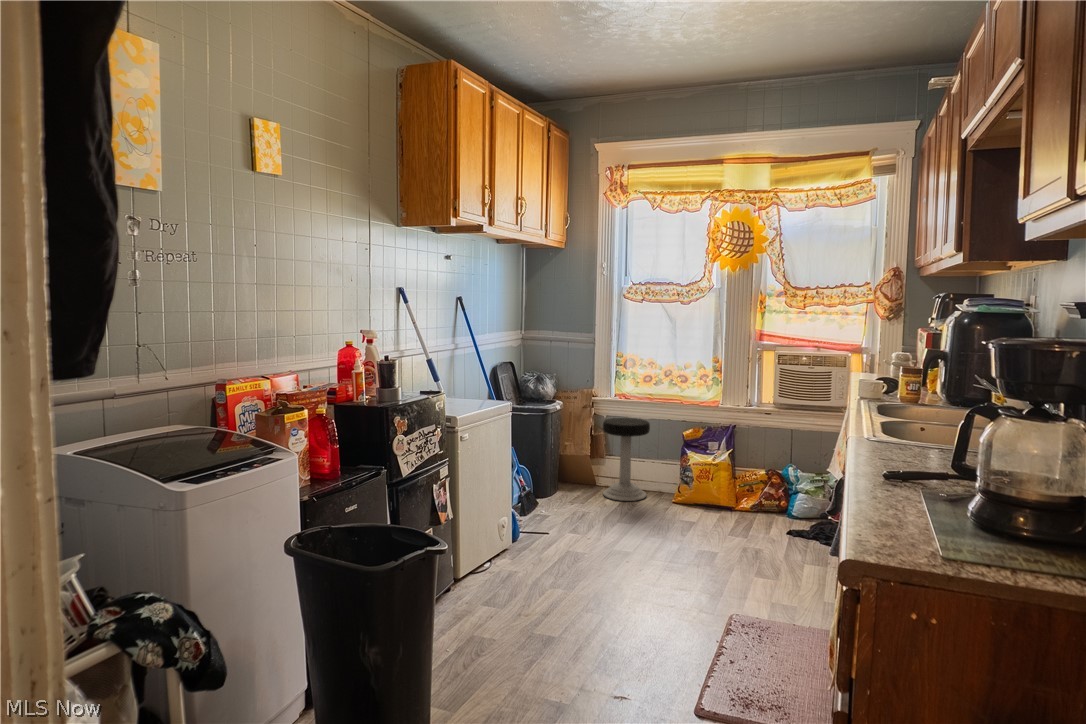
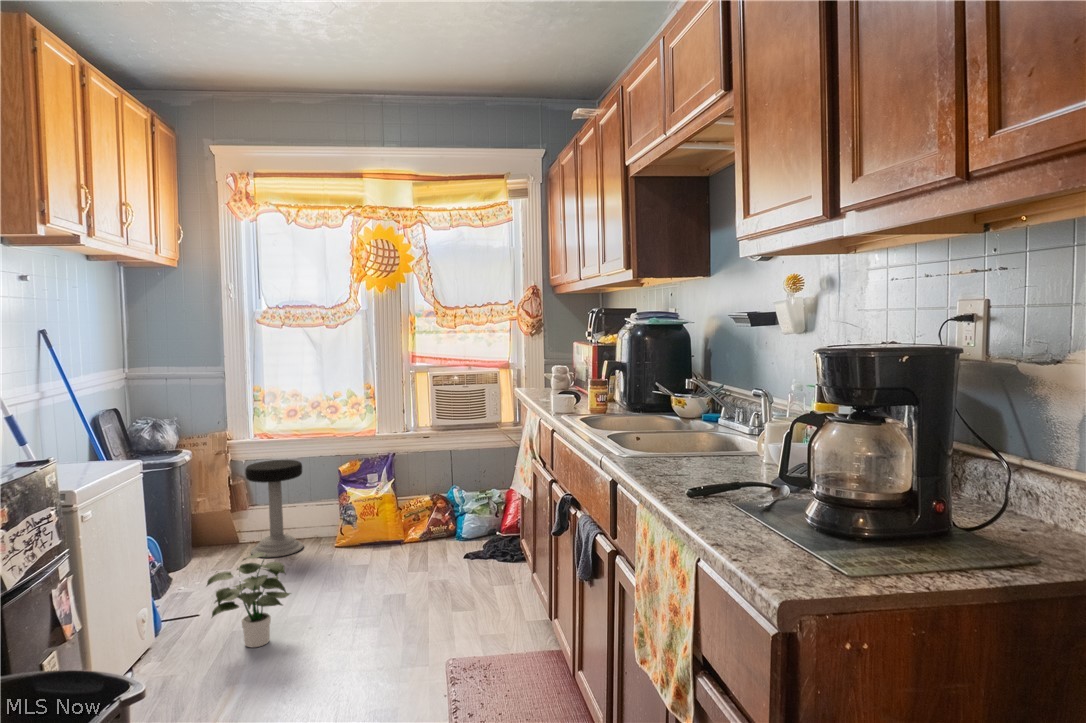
potted plant: none [548,493,617,571] -> present [207,552,291,648]

